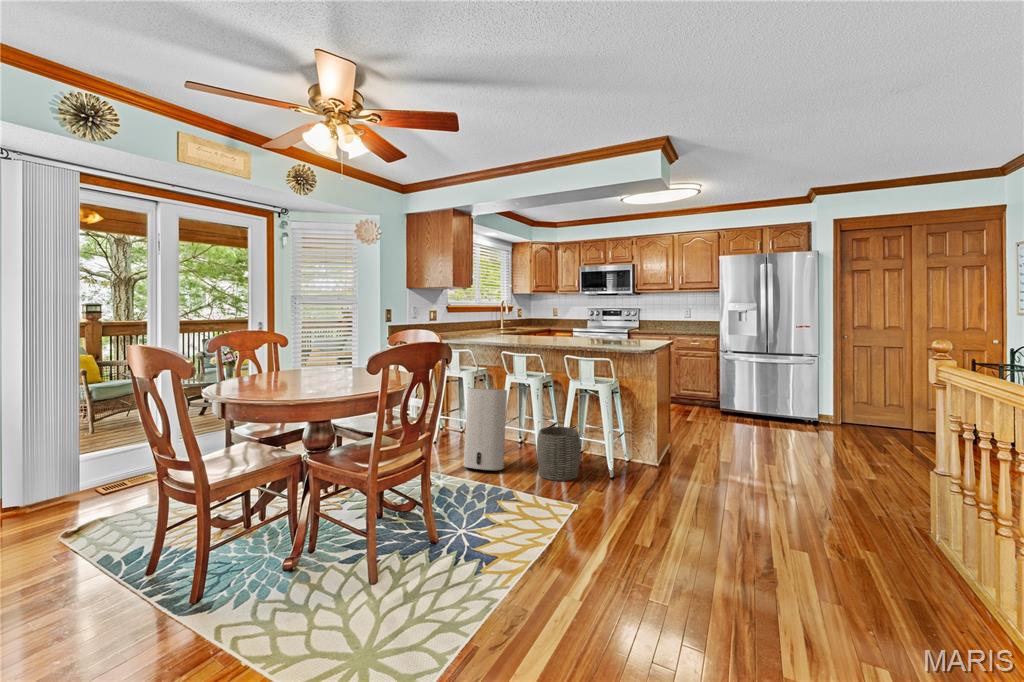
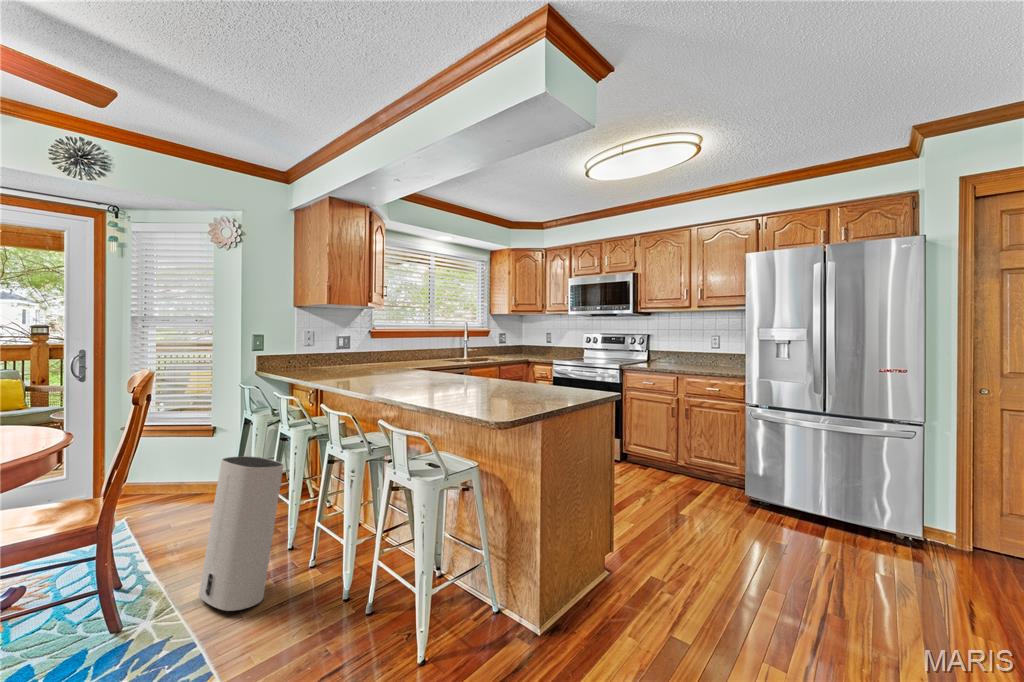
woven basket: present [537,426,581,481] -> none [281,539,370,661]

